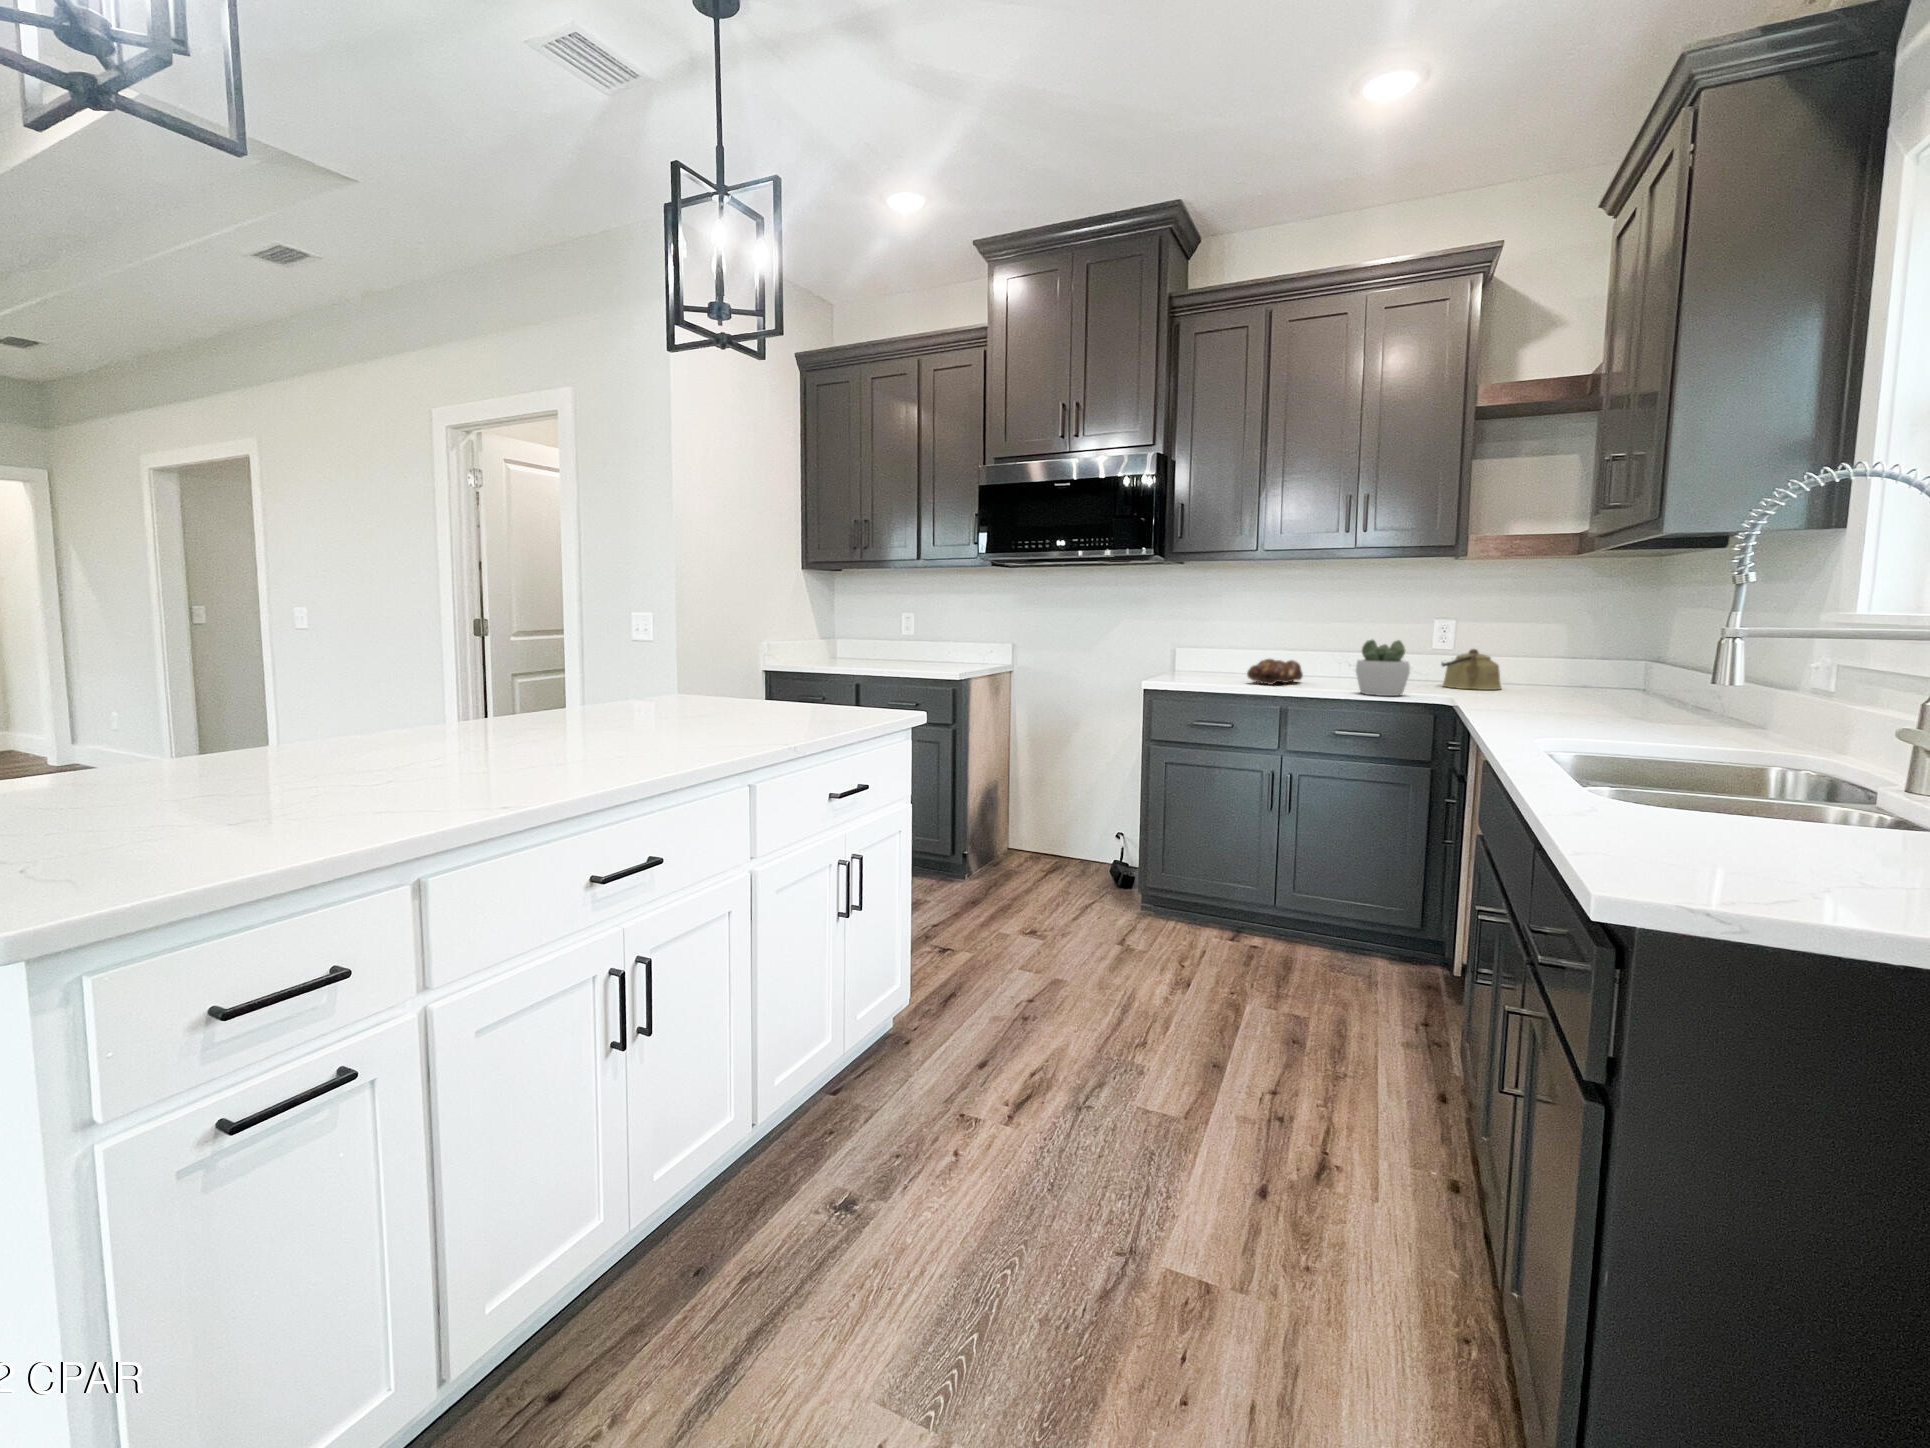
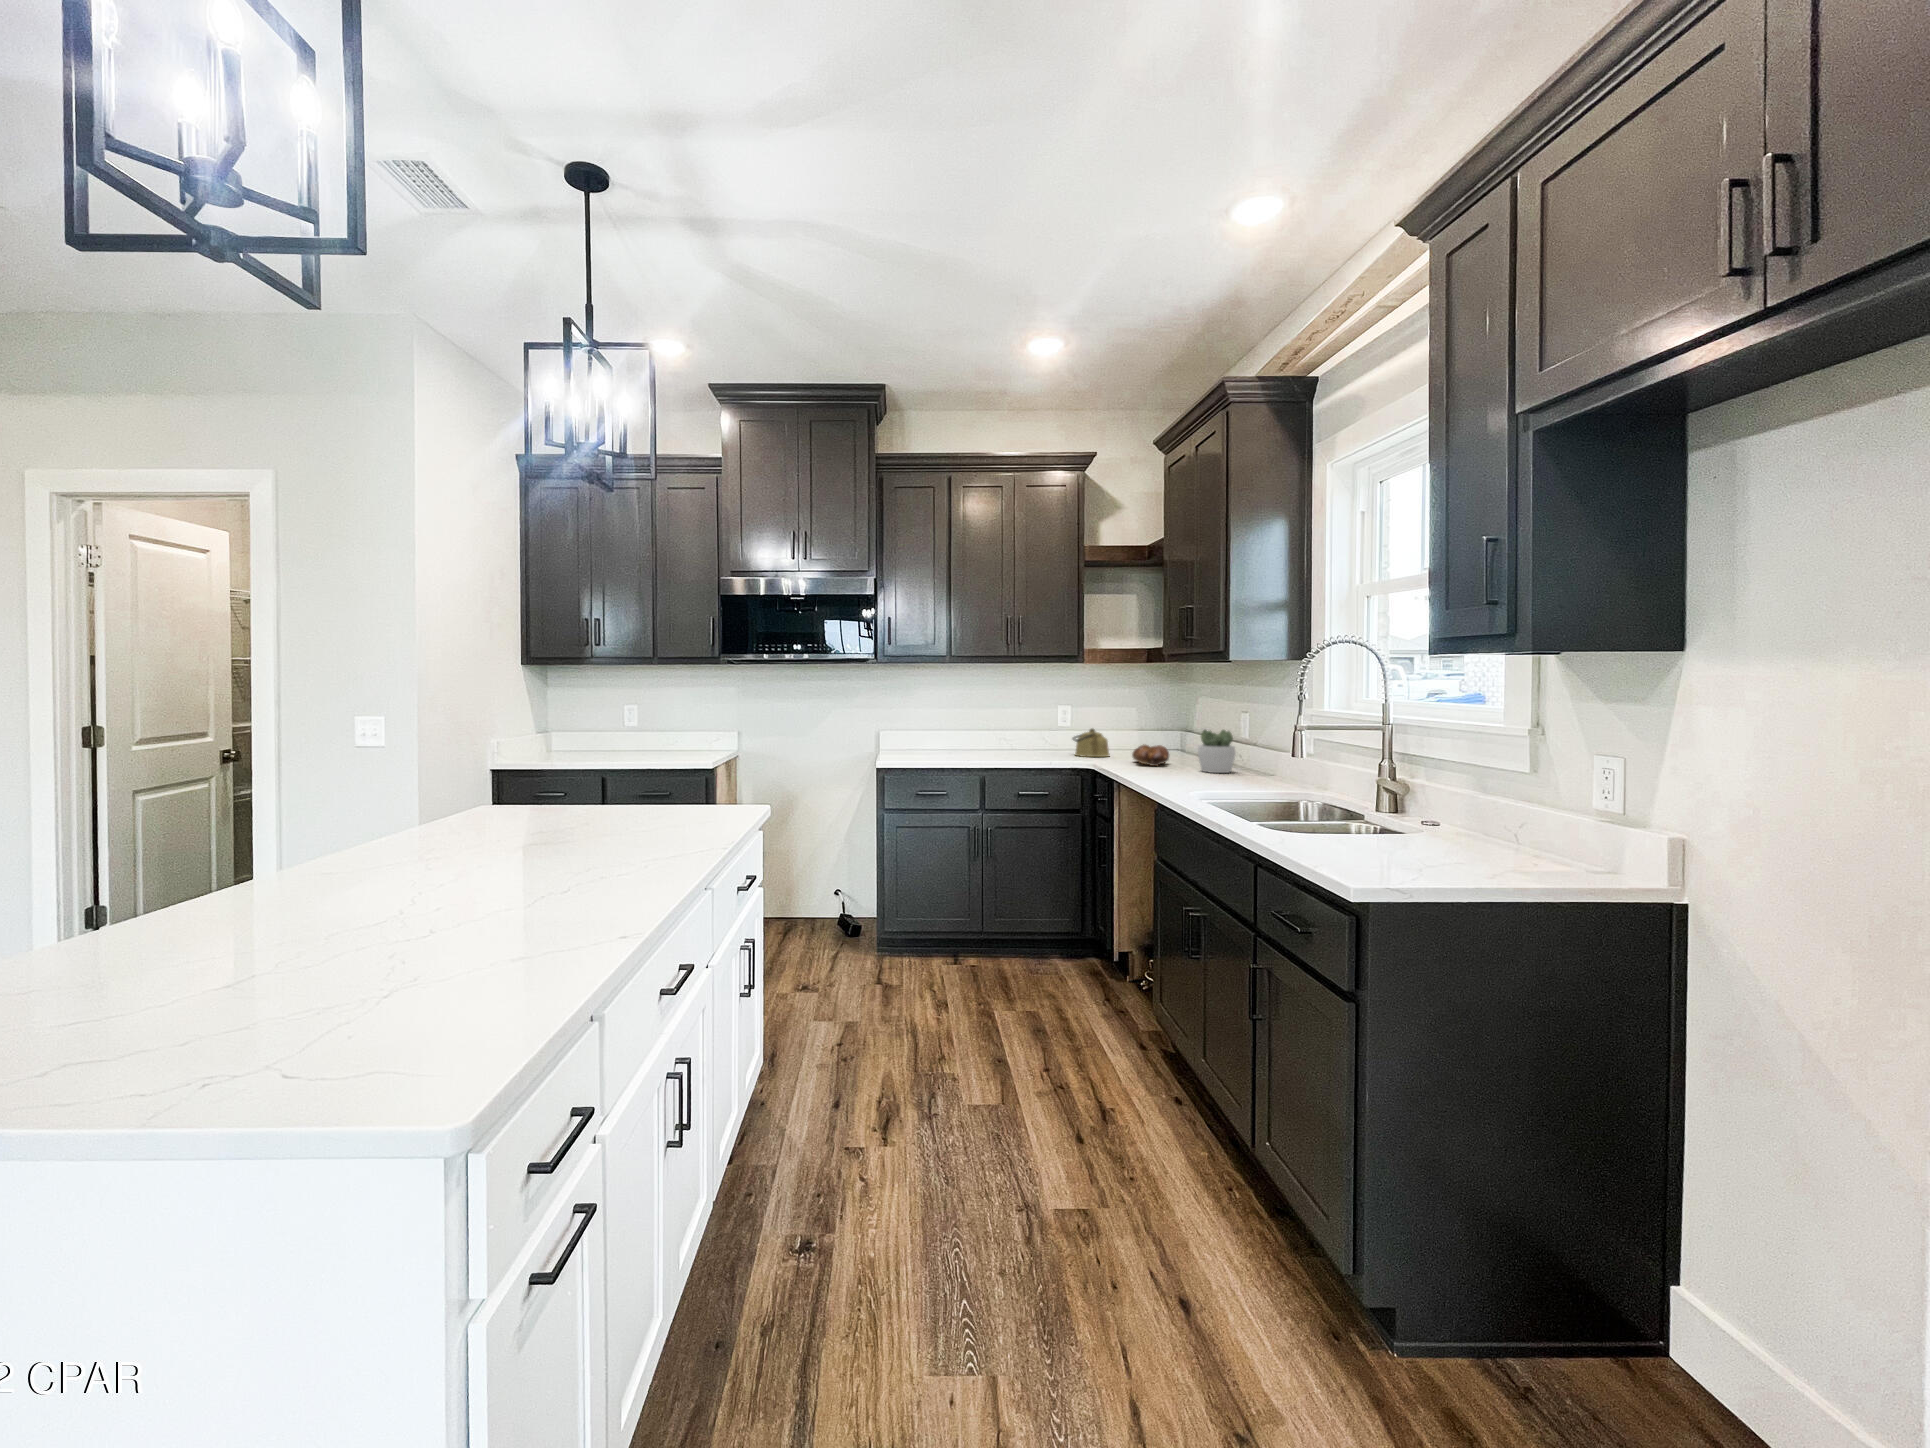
succulent plant: present [1355,640,1410,696] -> present [1198,730,1236,773]
bread loaf: present [1247,659,1303,685] -> present [1132,744,1169,766]

